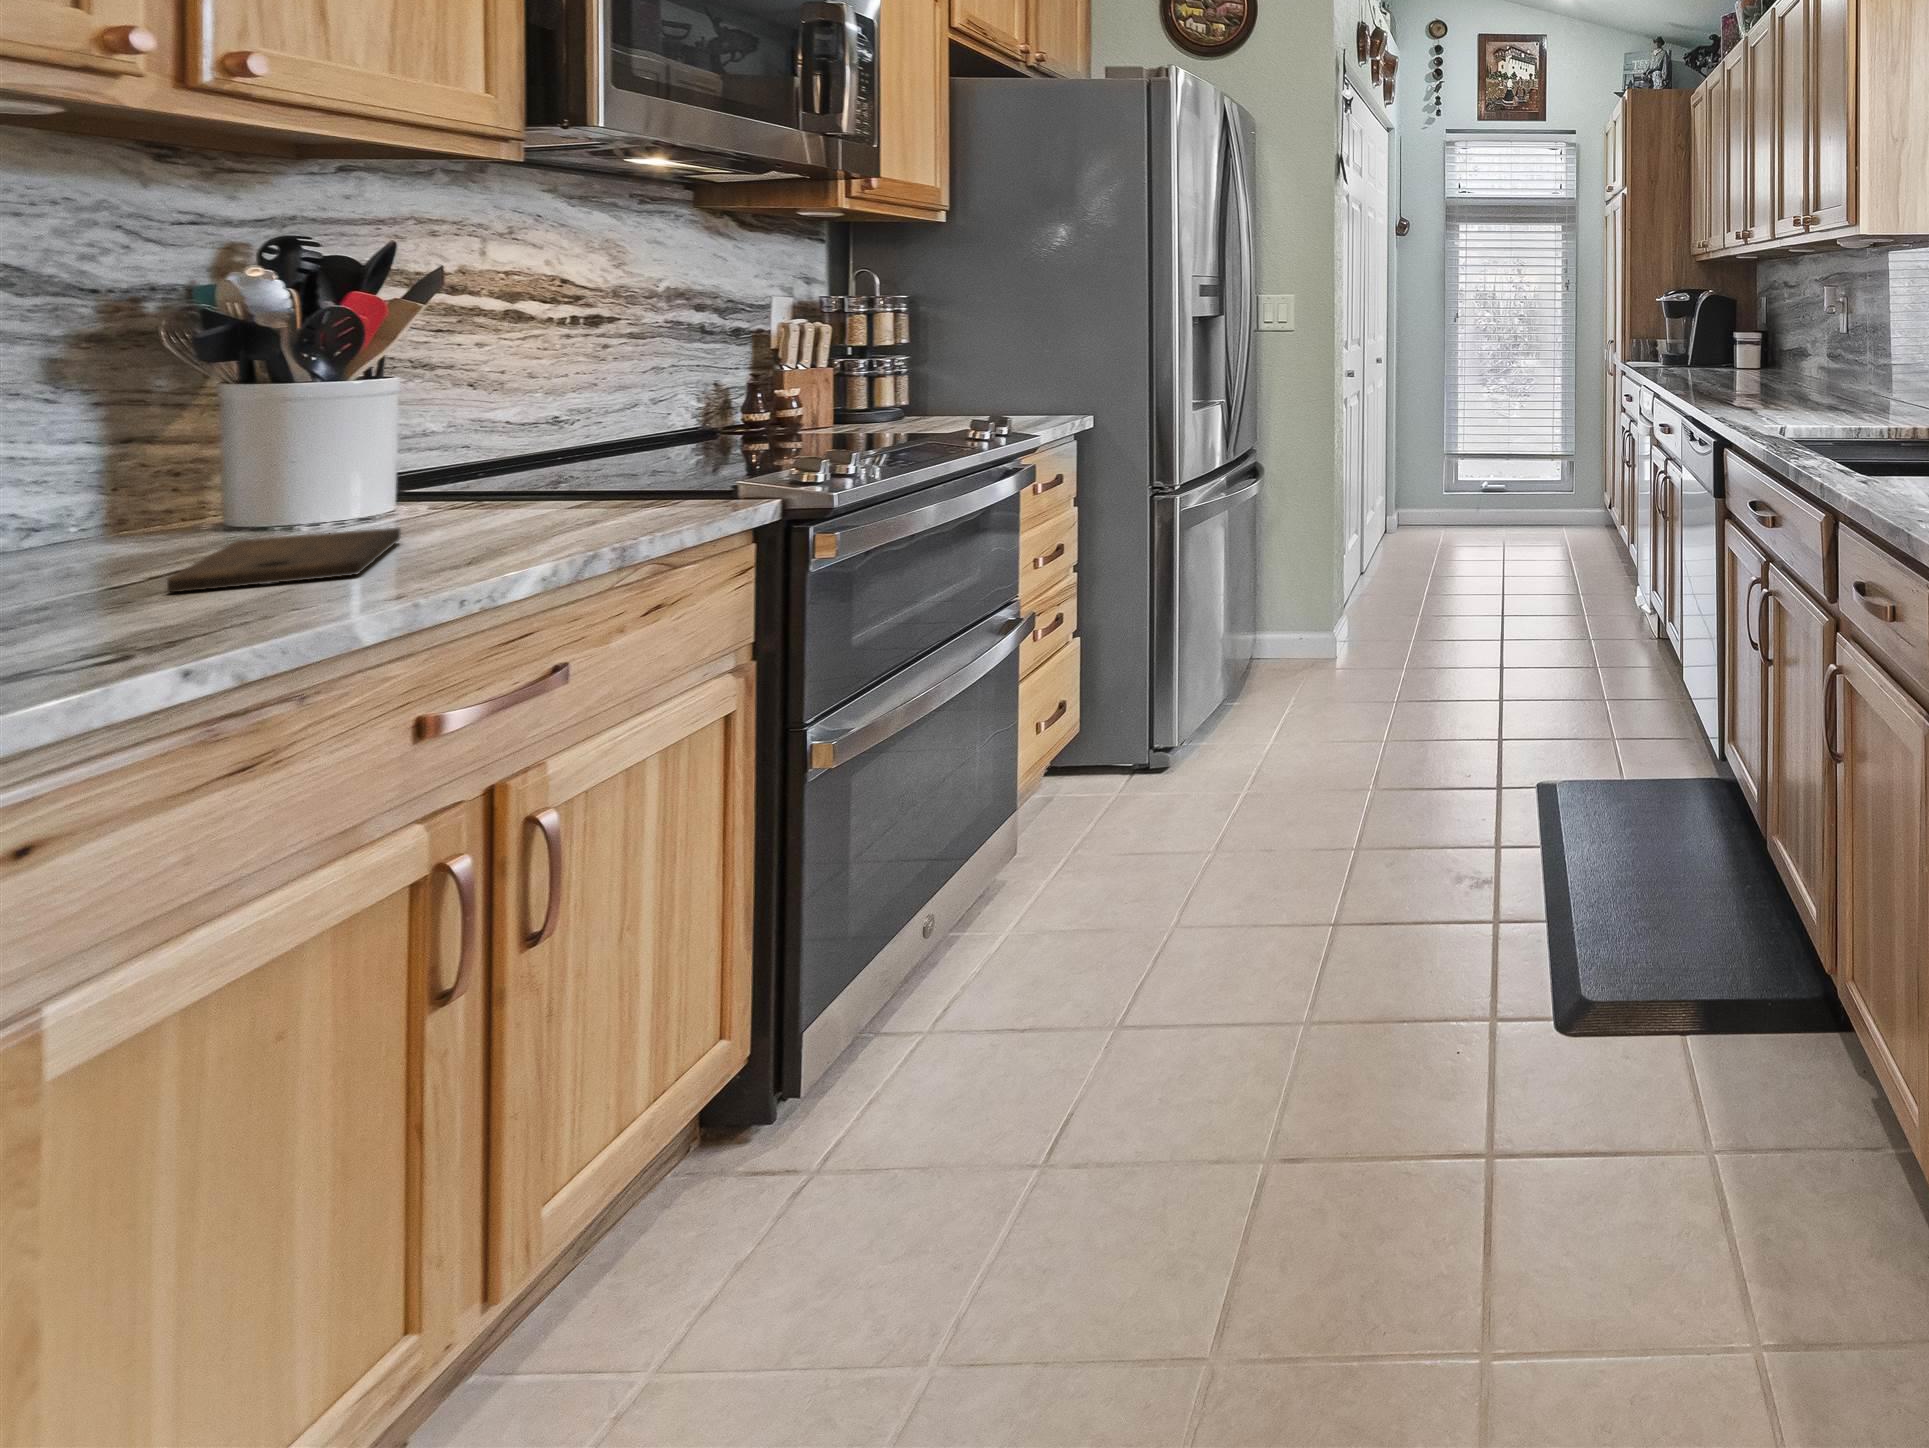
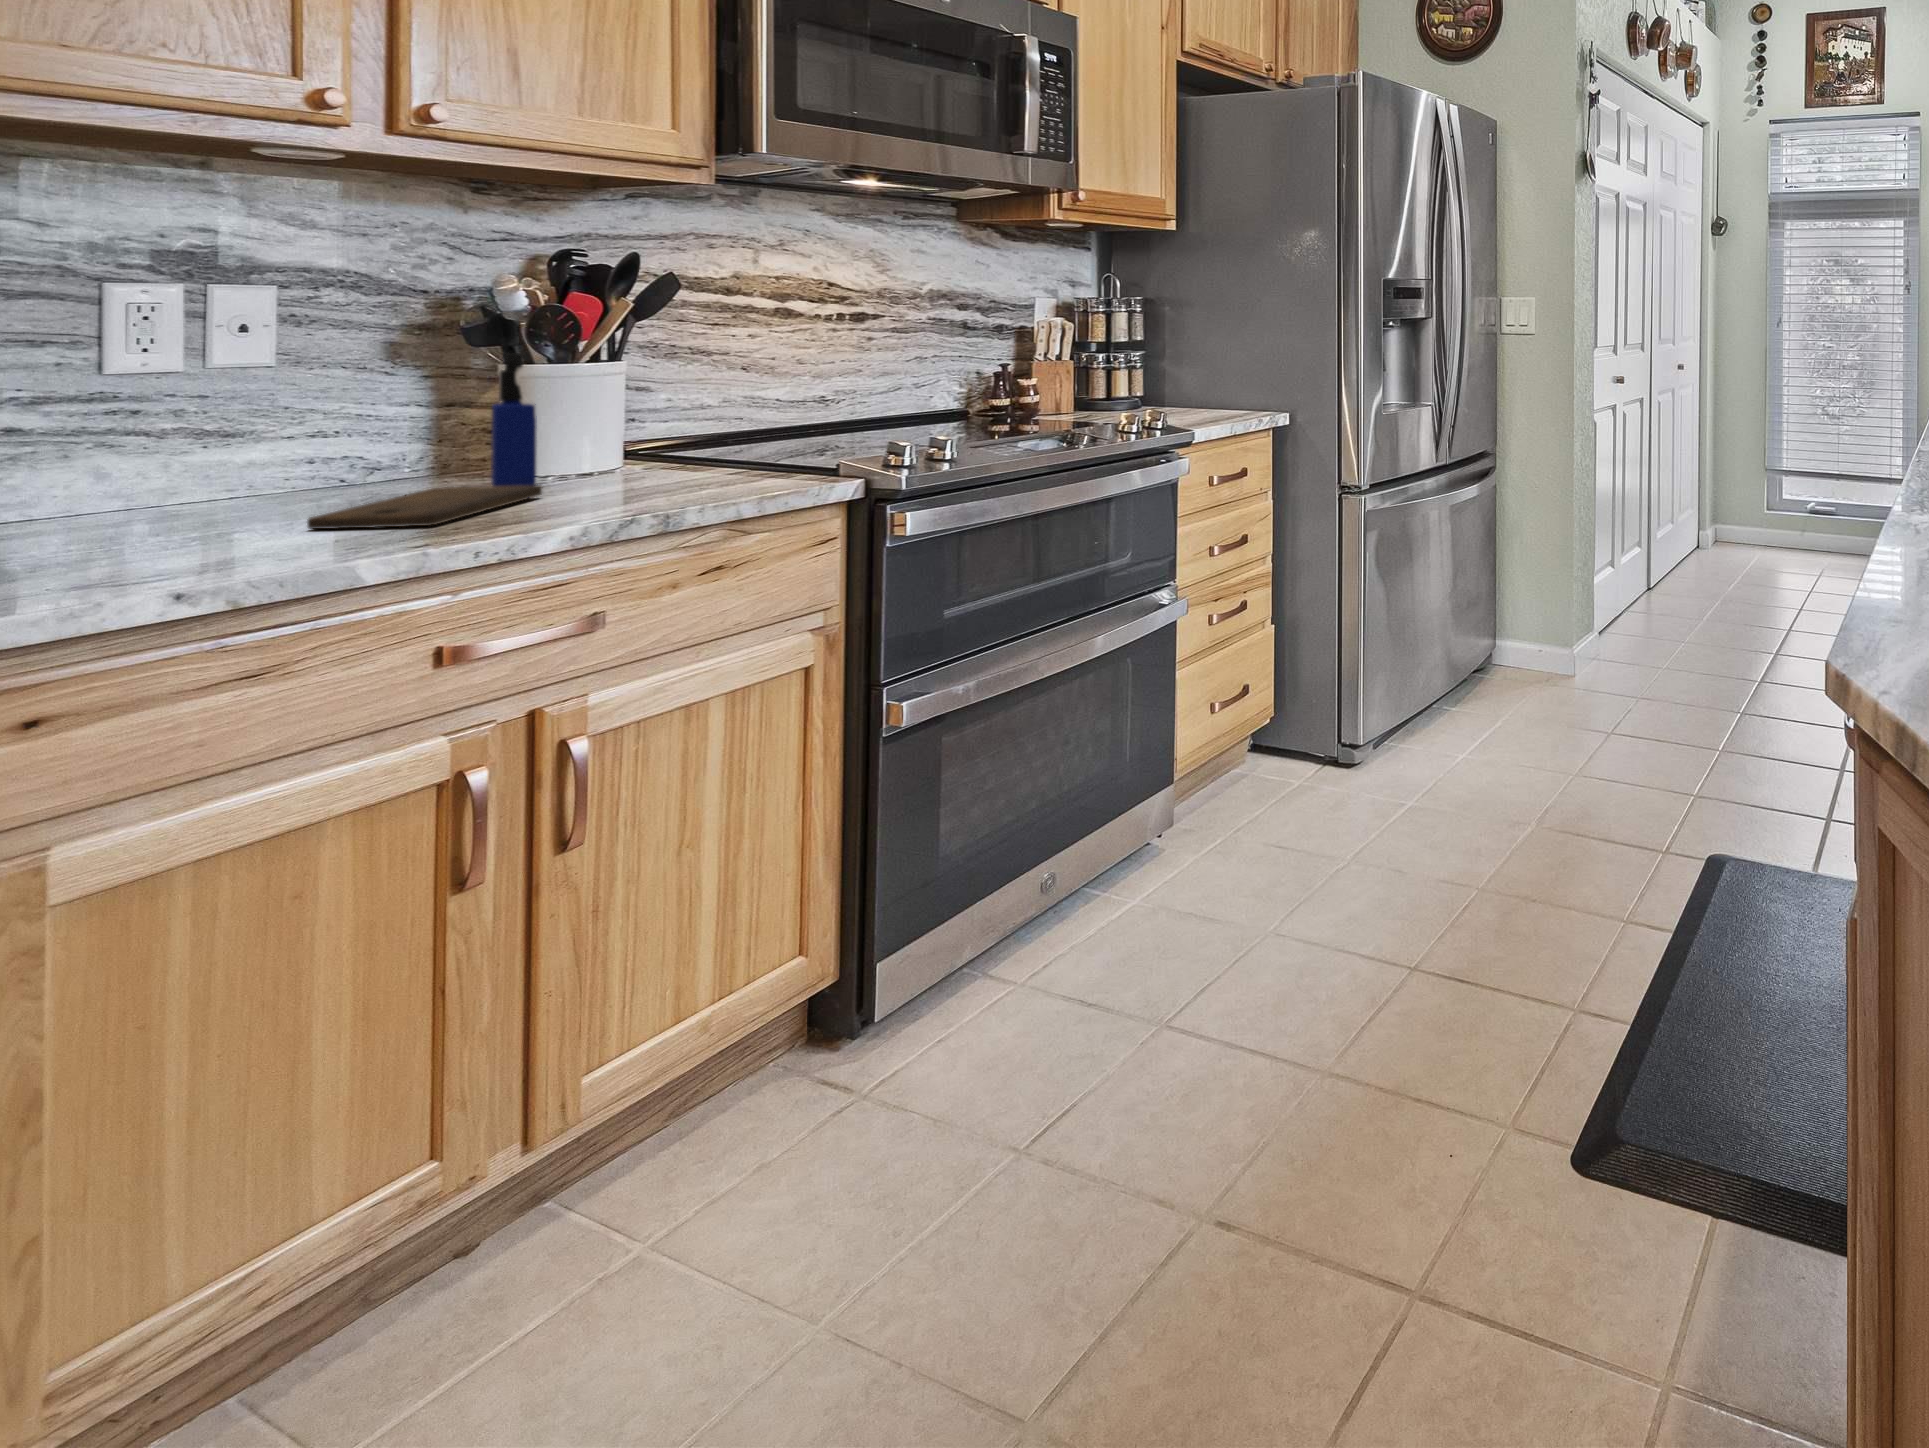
bottle: none [267,369,341,539] -> present [491,353,537,486]

